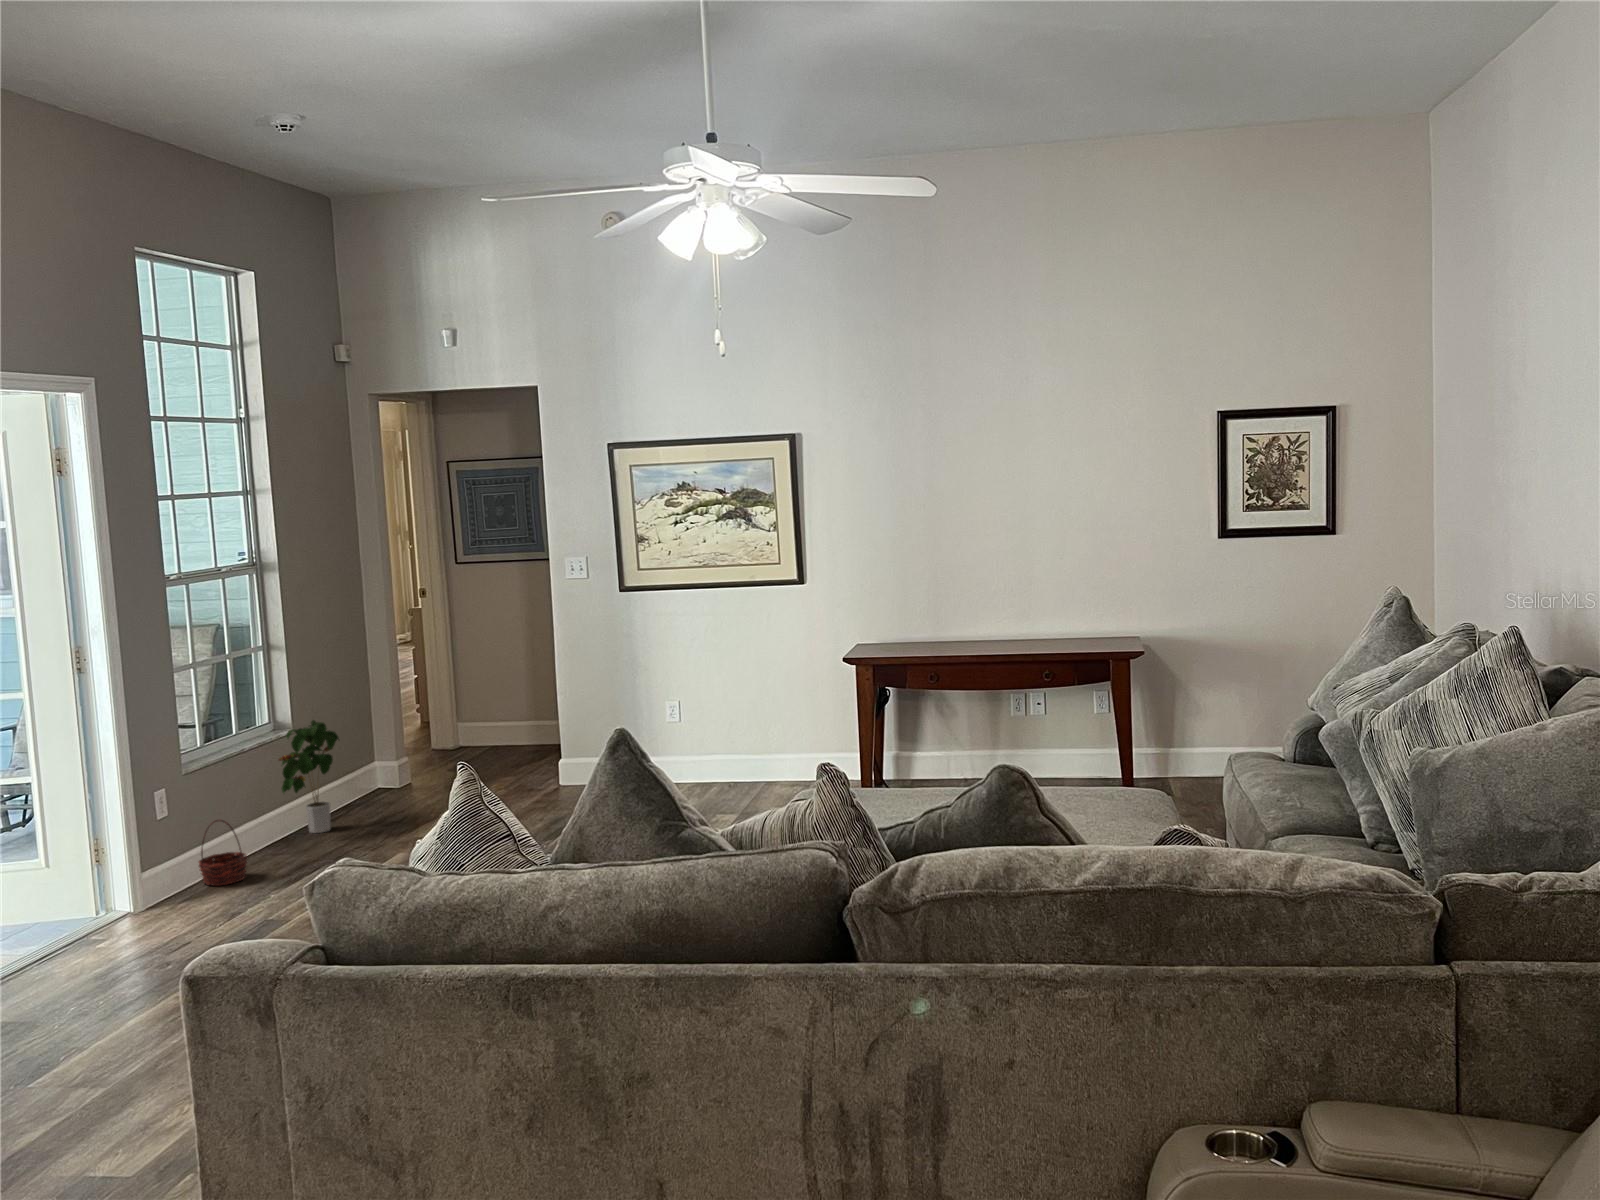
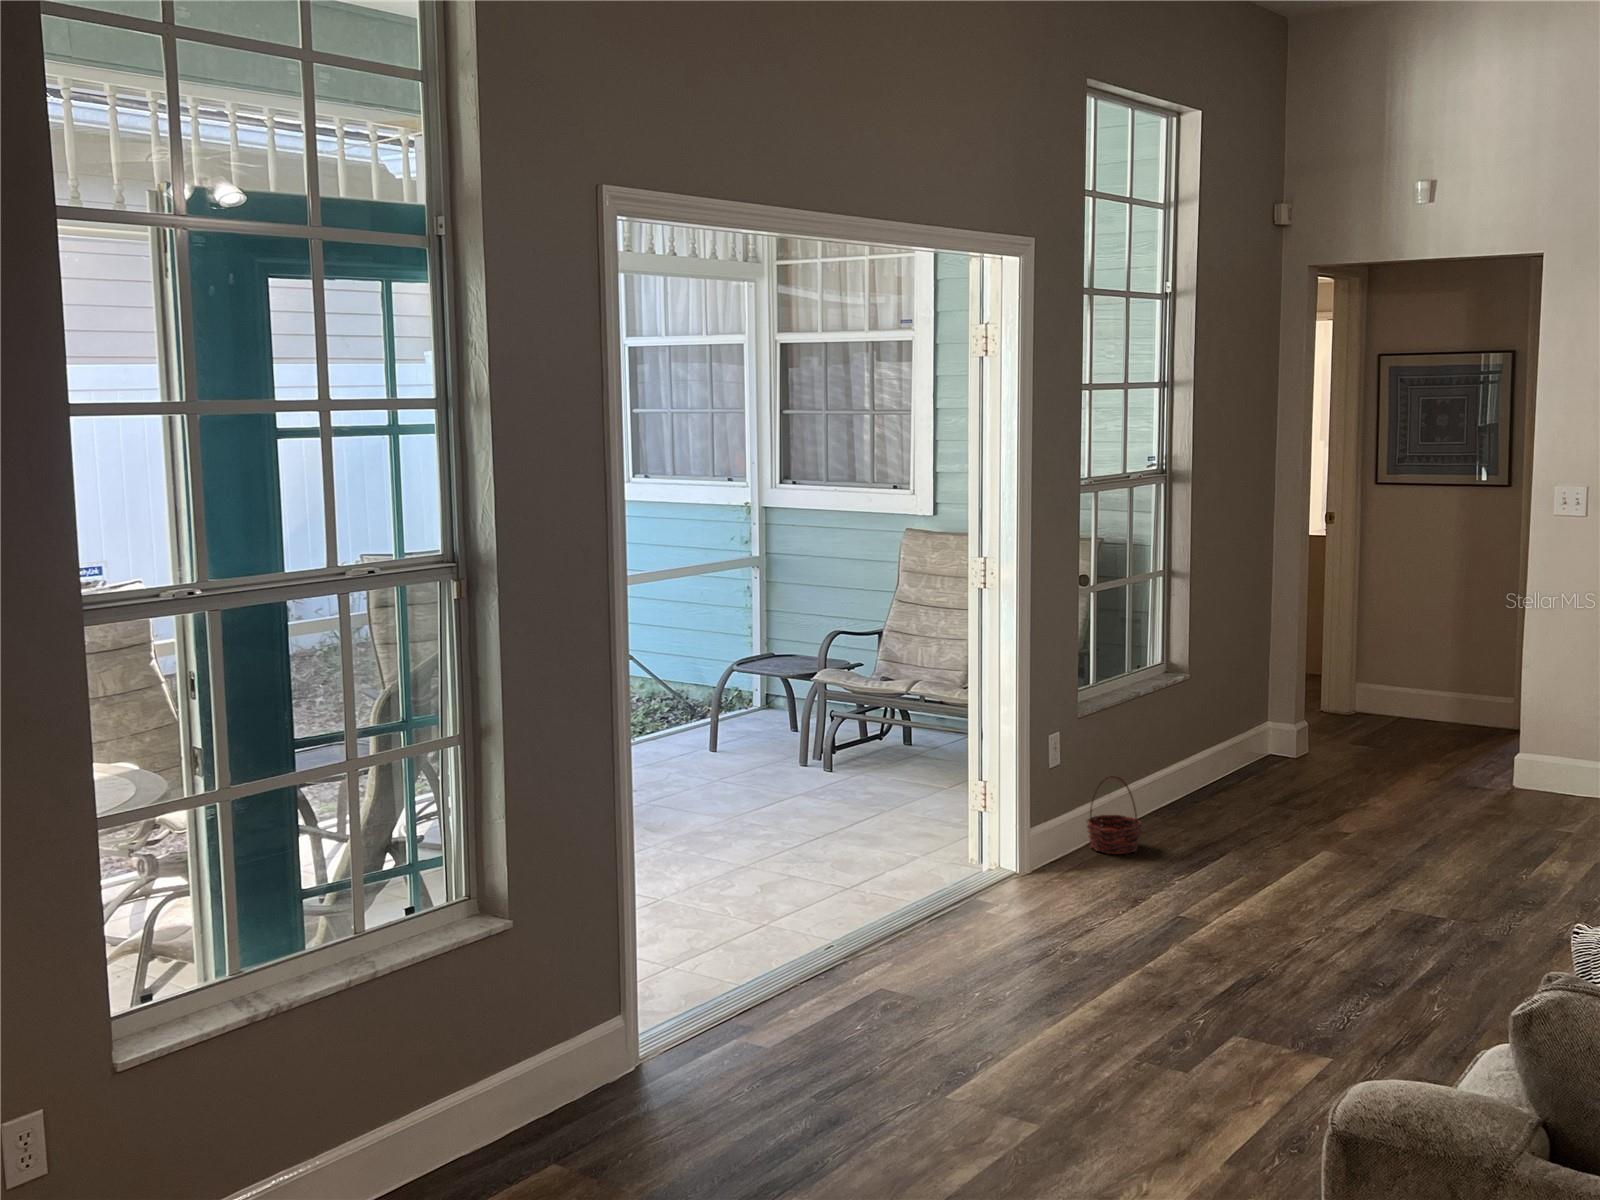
potted plant: present [279,720,339,833] -> none [1173,667,1242,804]

